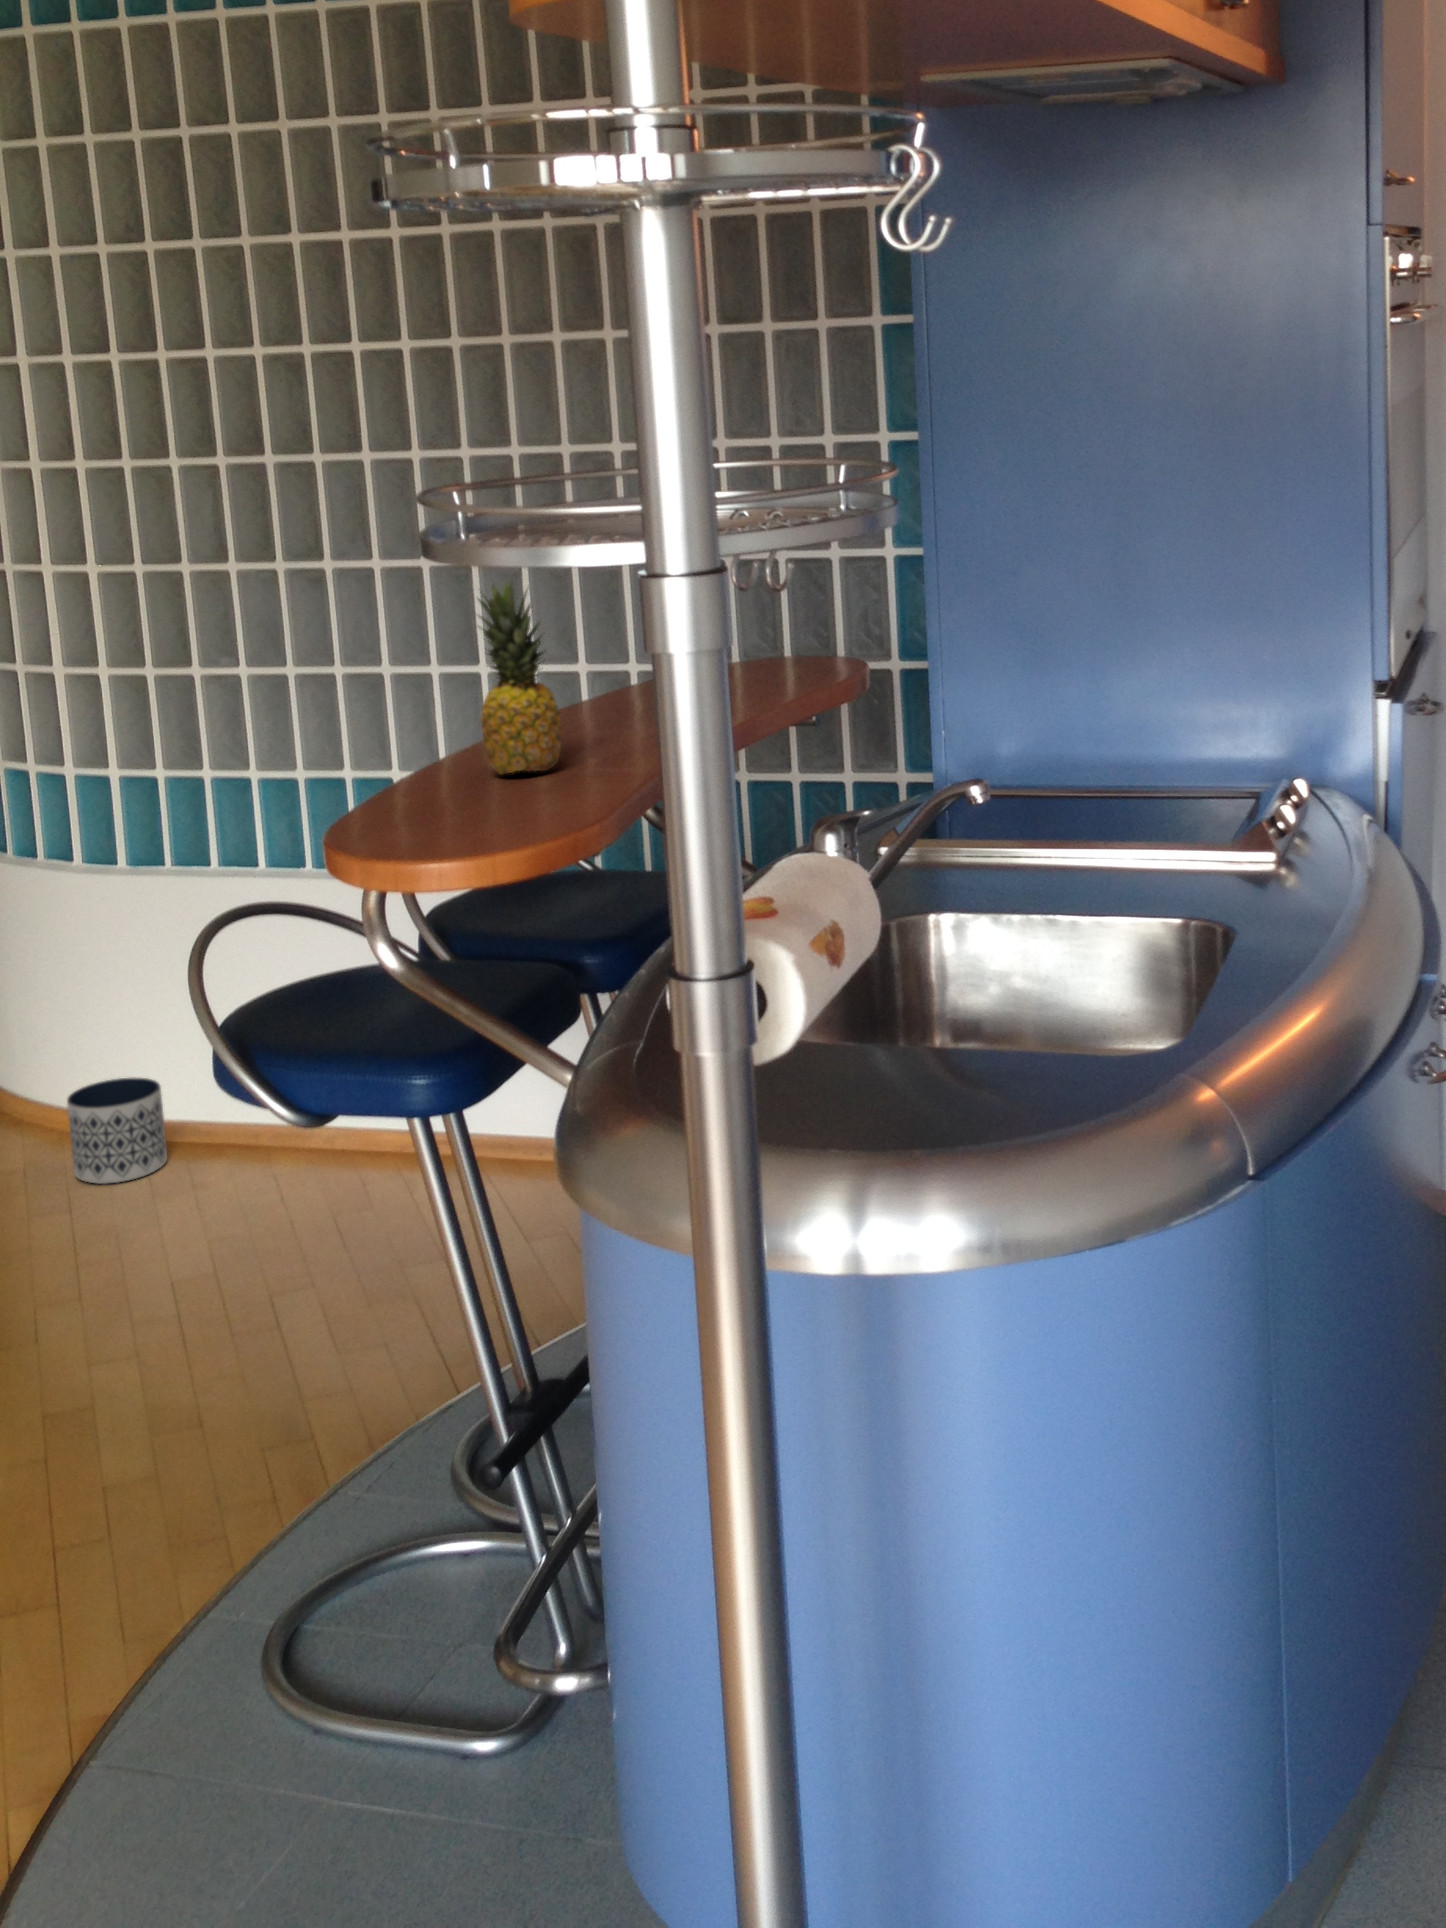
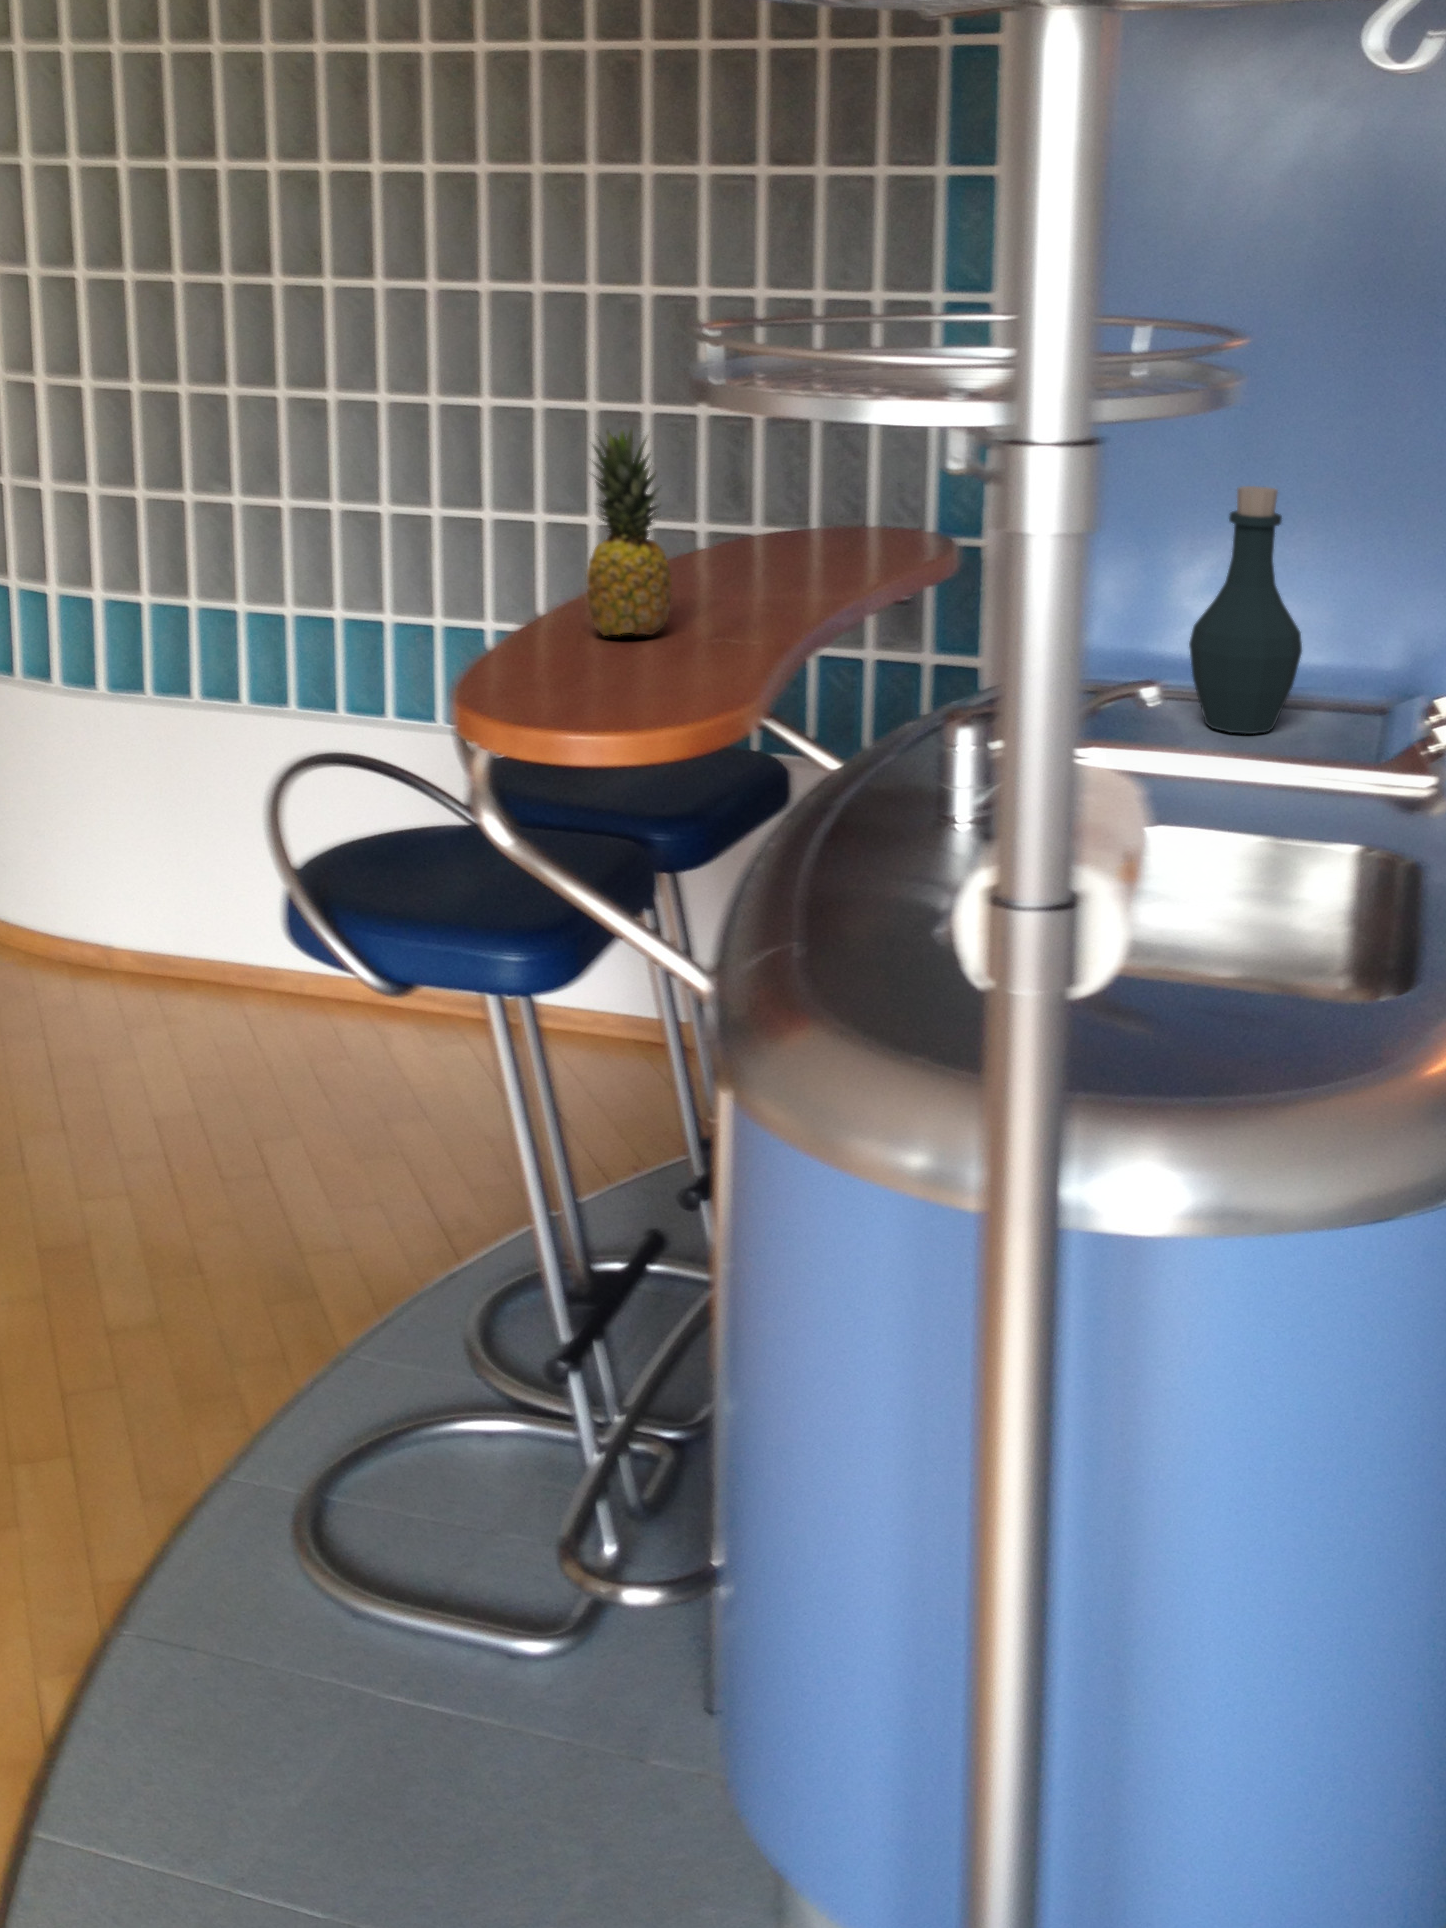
bottle: none [1066,596,1167,823] -> present [1189,486,1302,734]
planter: present [67,1078,167,1184] -> none [36,903,131,1008]

